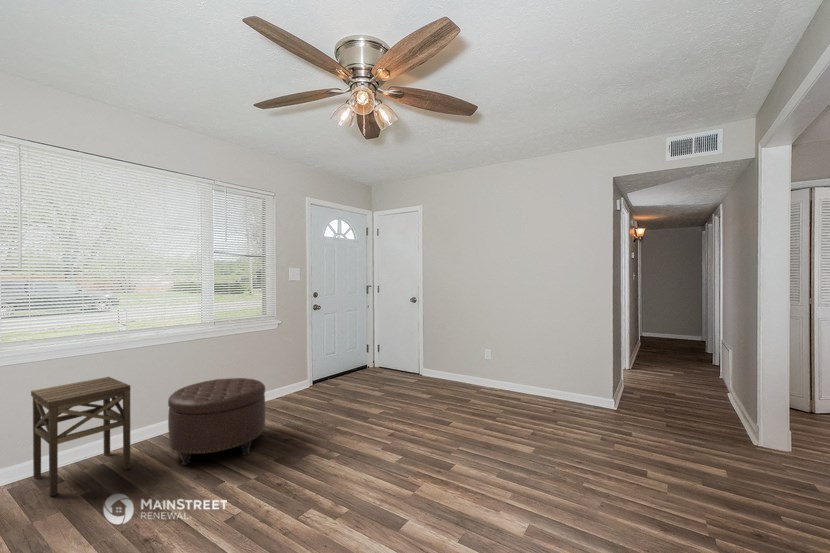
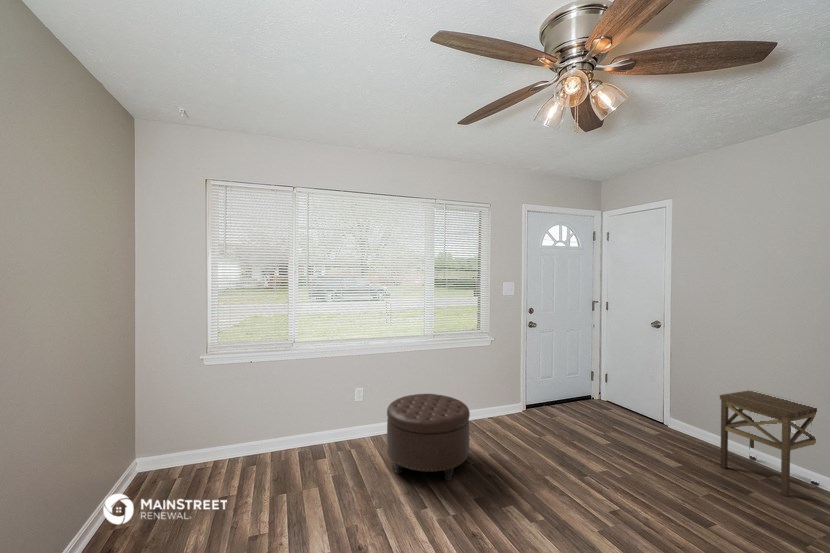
side table: present [31,377,131,496] -> present [720,390,819,496]

